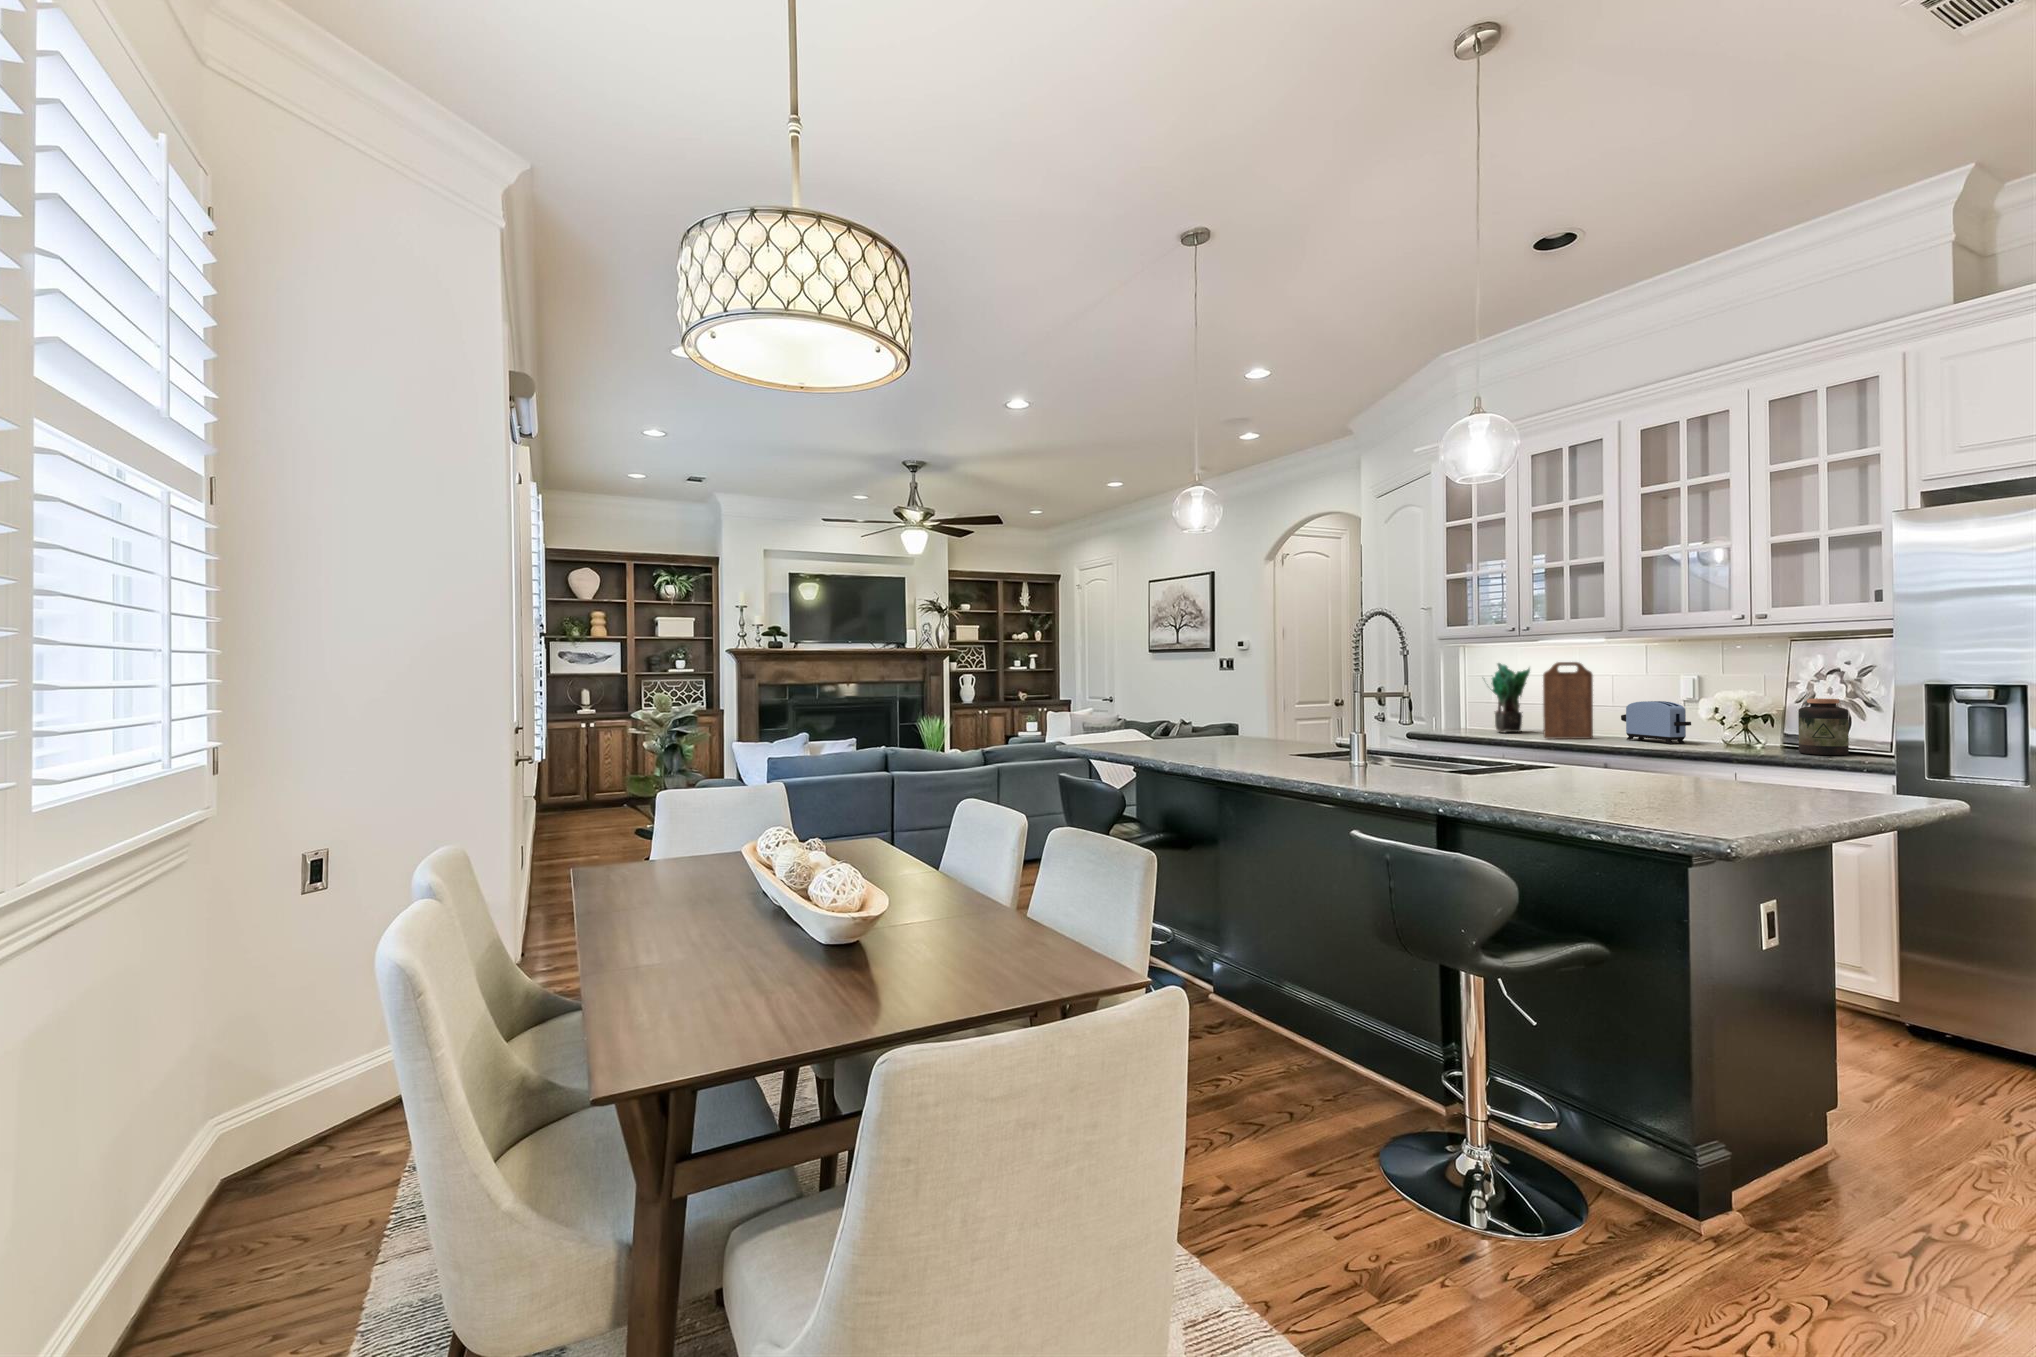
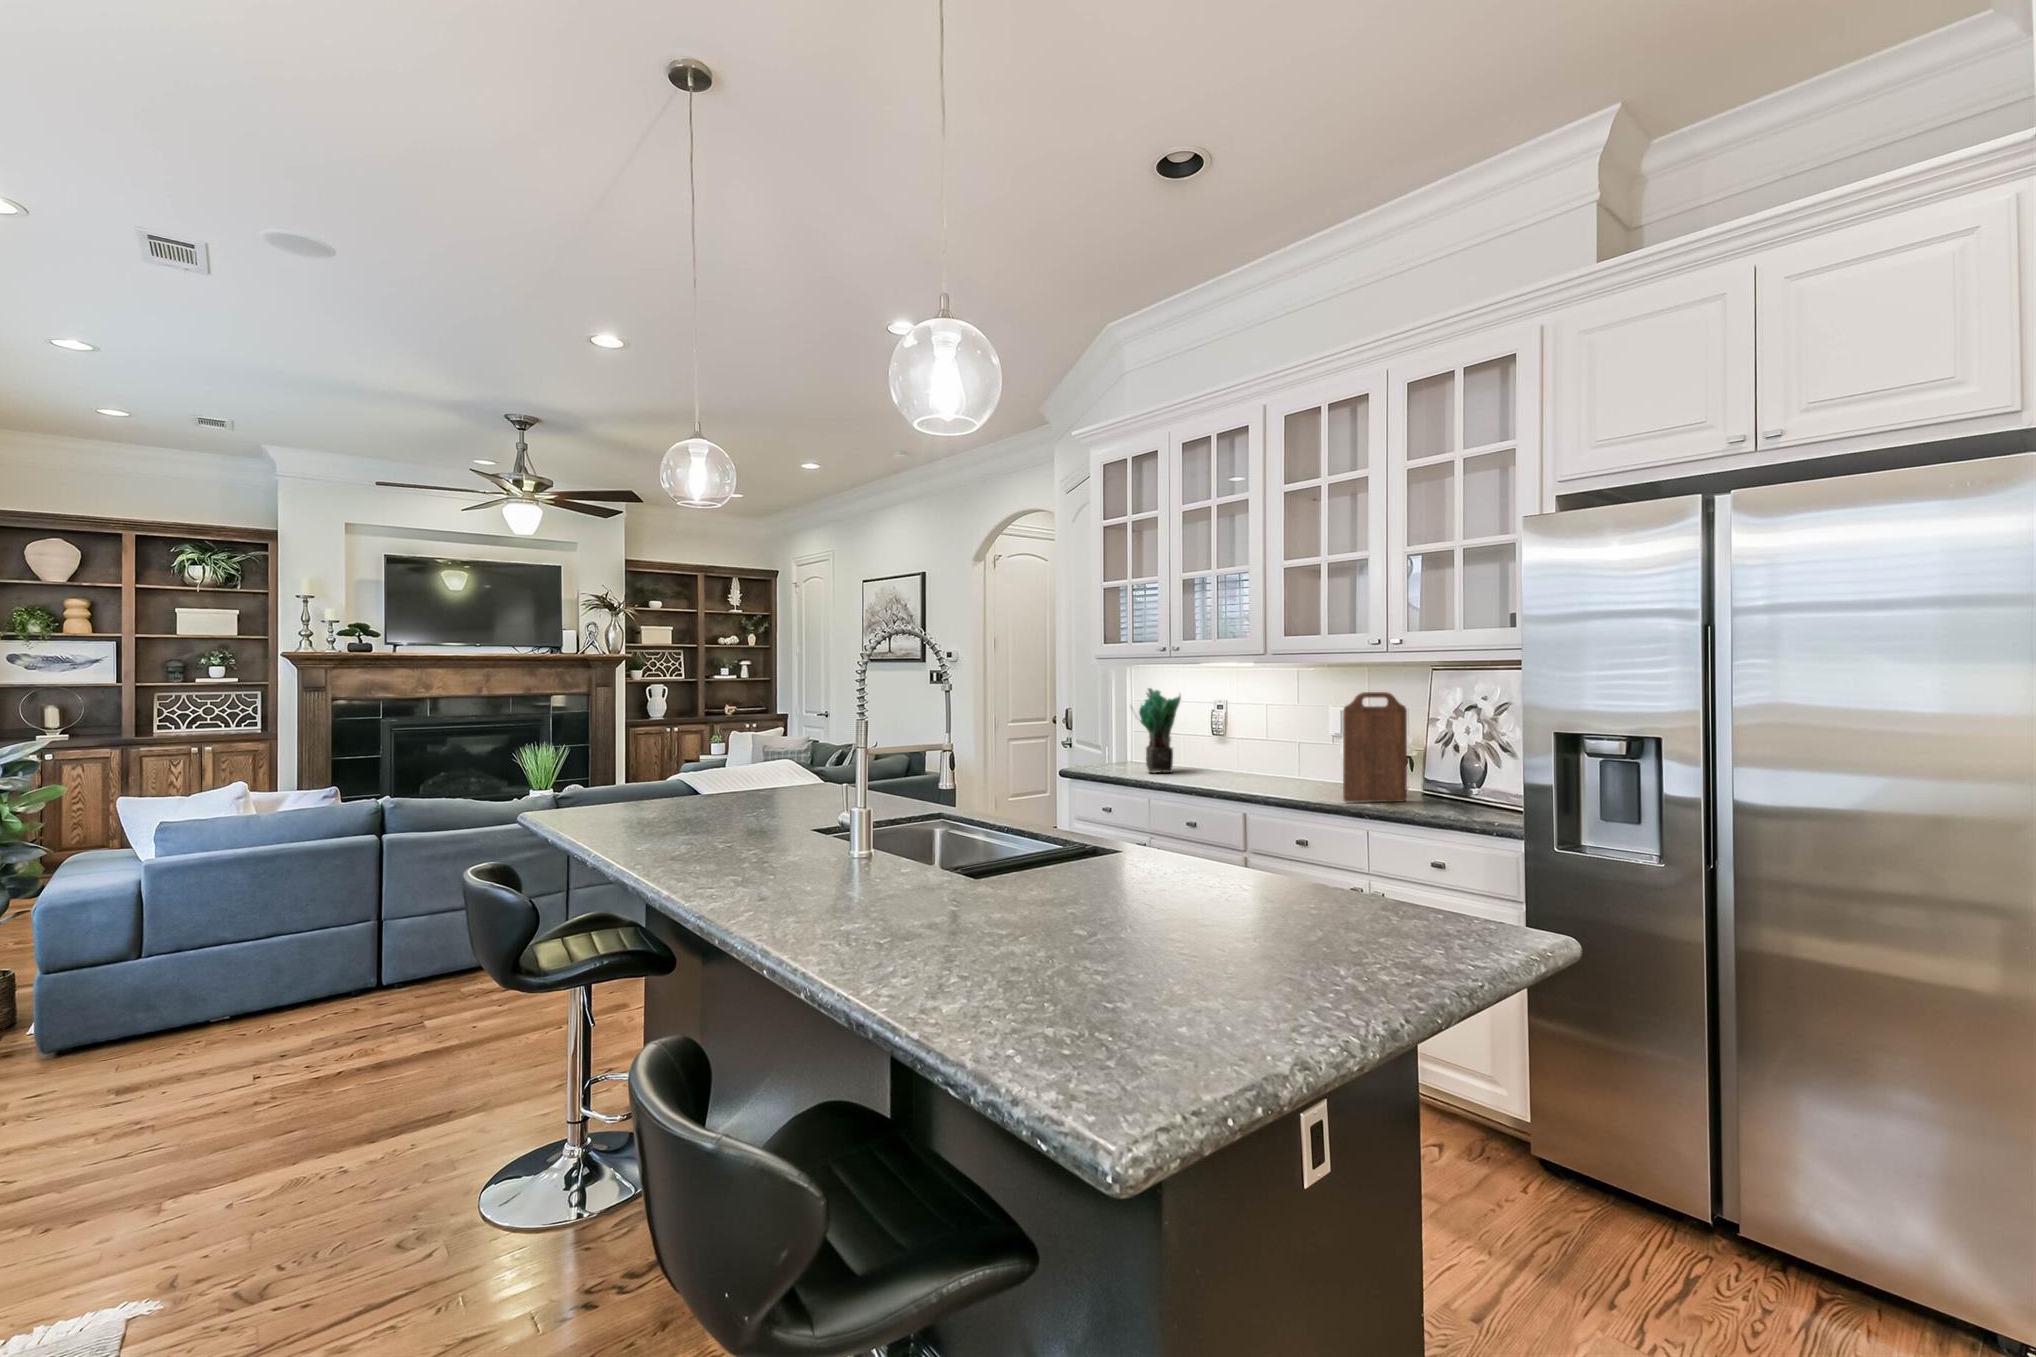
cutting board: present [1543,662,1593,739] -> present [1343,692,1407,802]
jar: present [1798,699,1849,755] -> none [1425,743,1474,814]
toaster: present [1621,701,1691,744] -> none [1265,739,1327,793]

